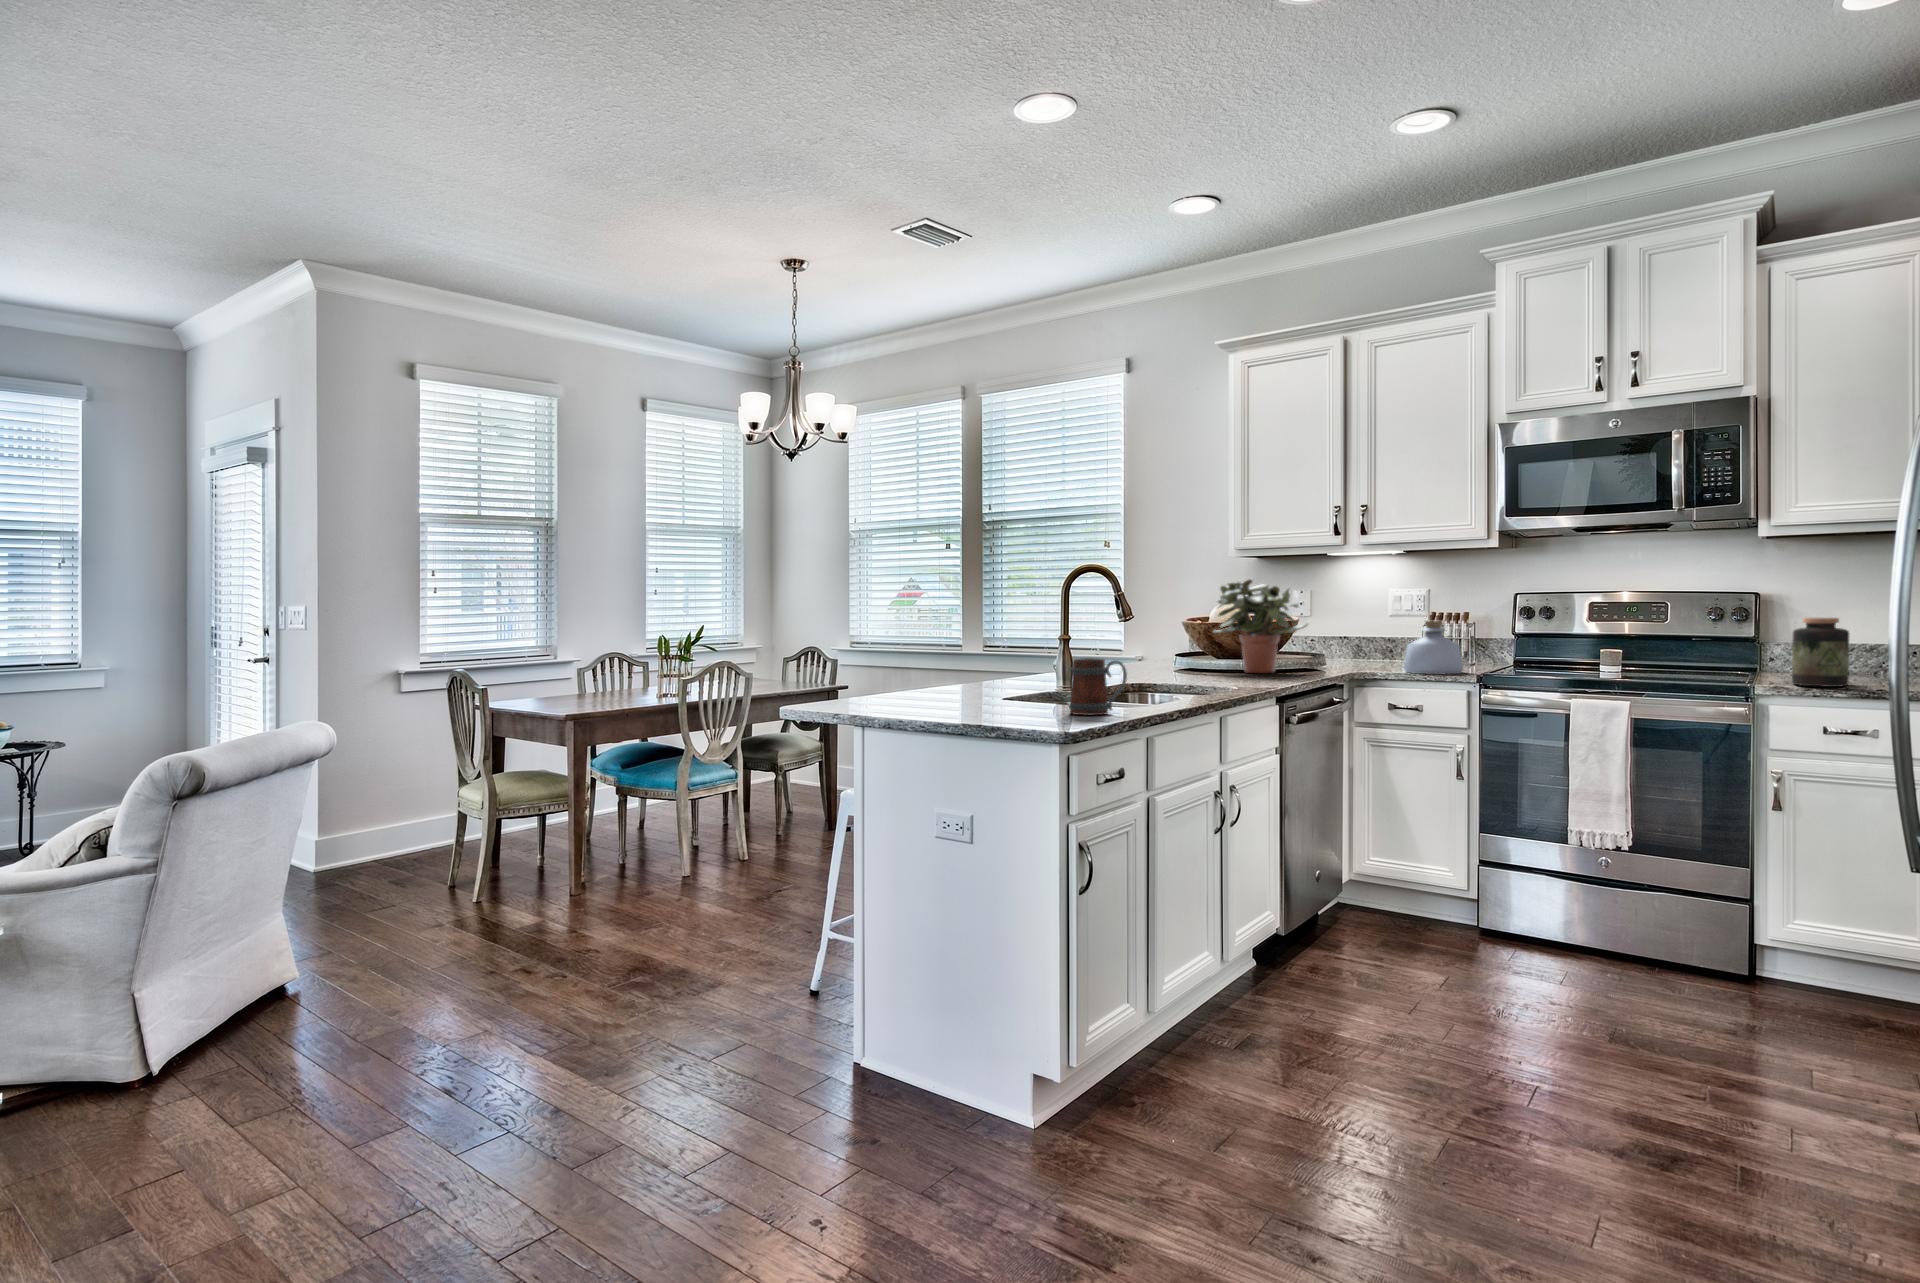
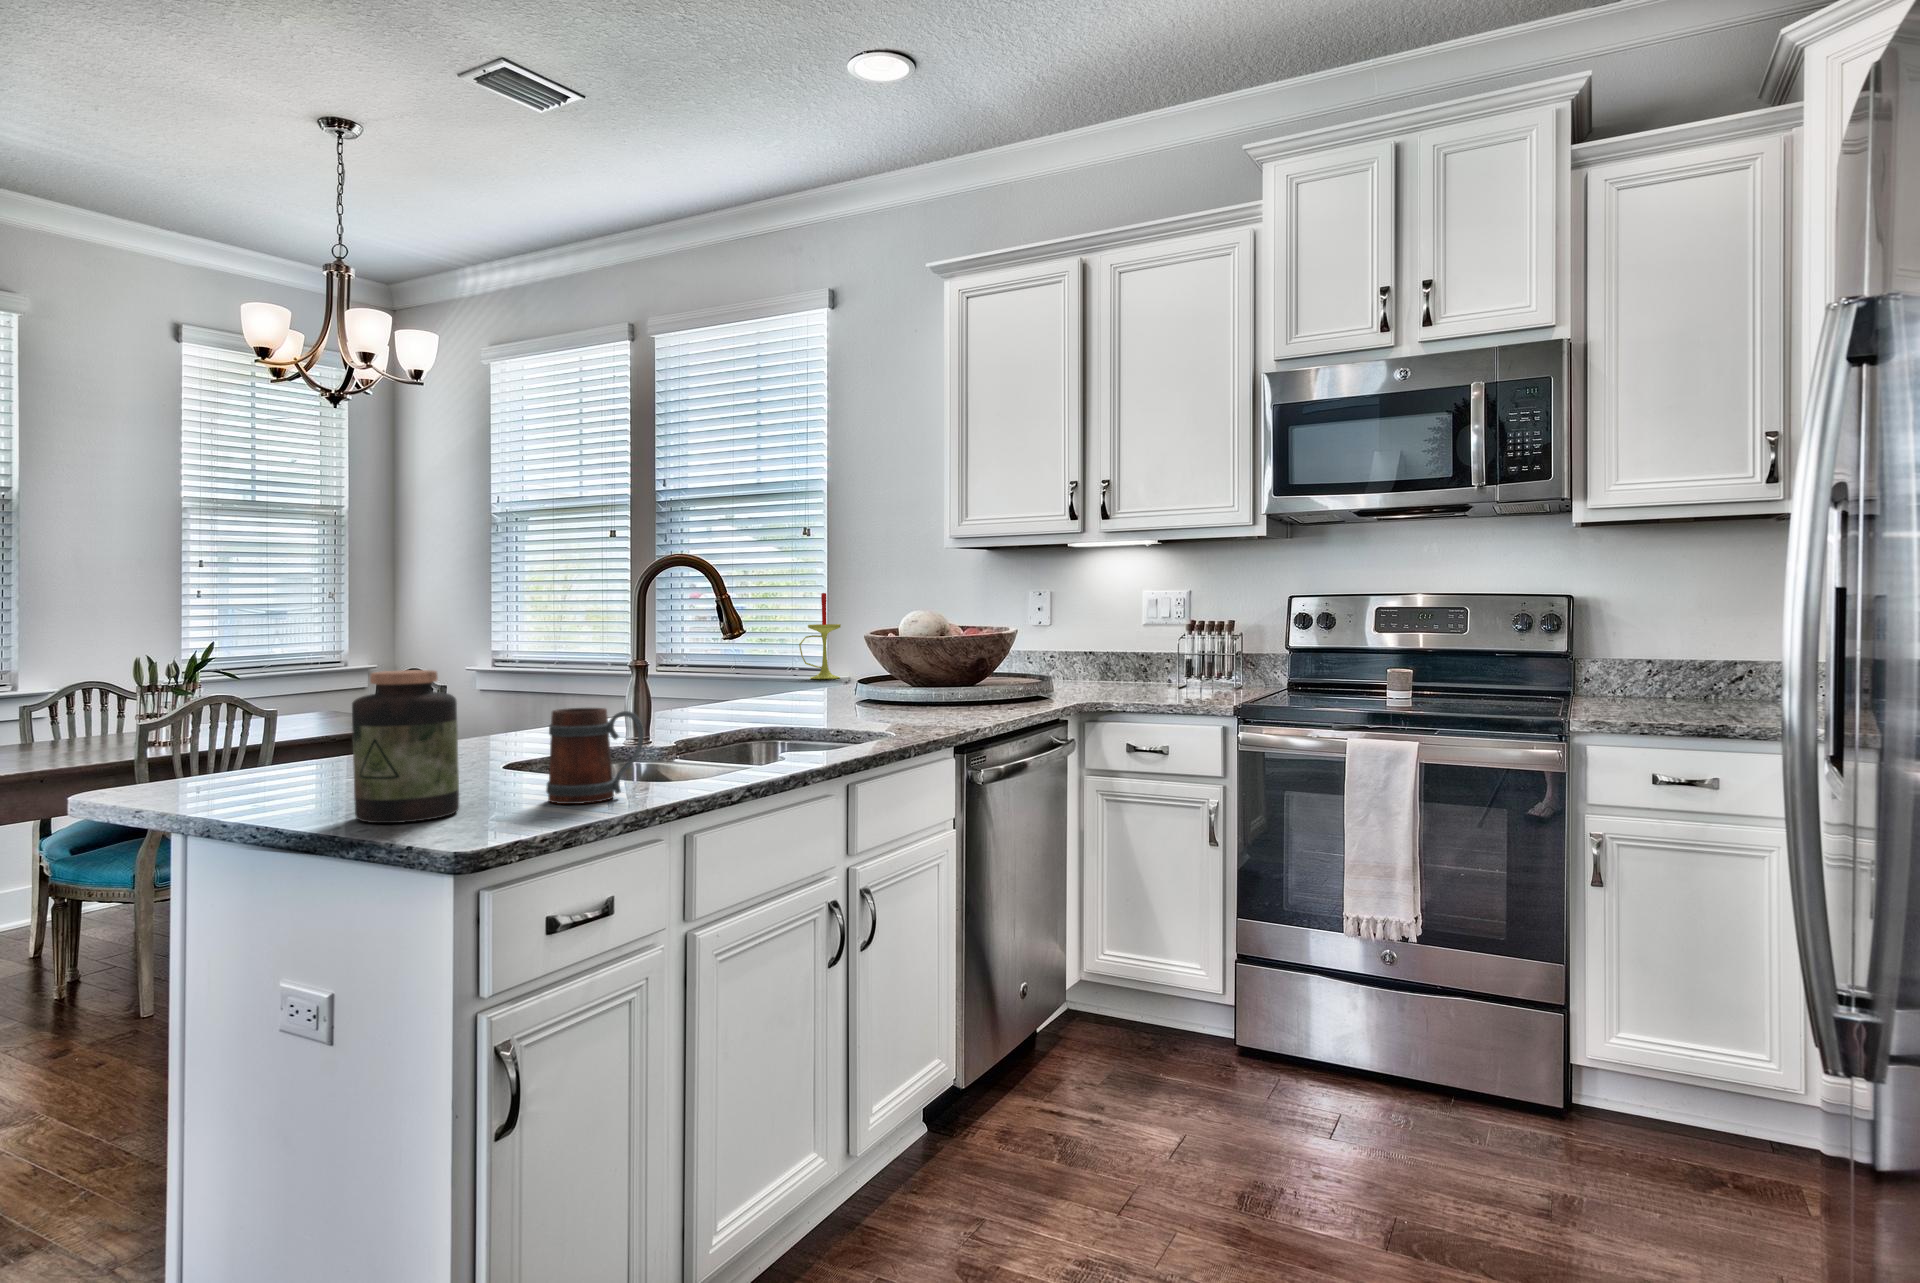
potted plant: present [1213,578,1308,673] -> none [898,575,1027,705]
candle: none [1106,590,1138,658] -> present [799,593,841,679]
jar: present [1792,618,1849,687] -> present [352,670,459,823]
bottle: present [1404,621,1463,674] -> none [1148,633,1221,705]

